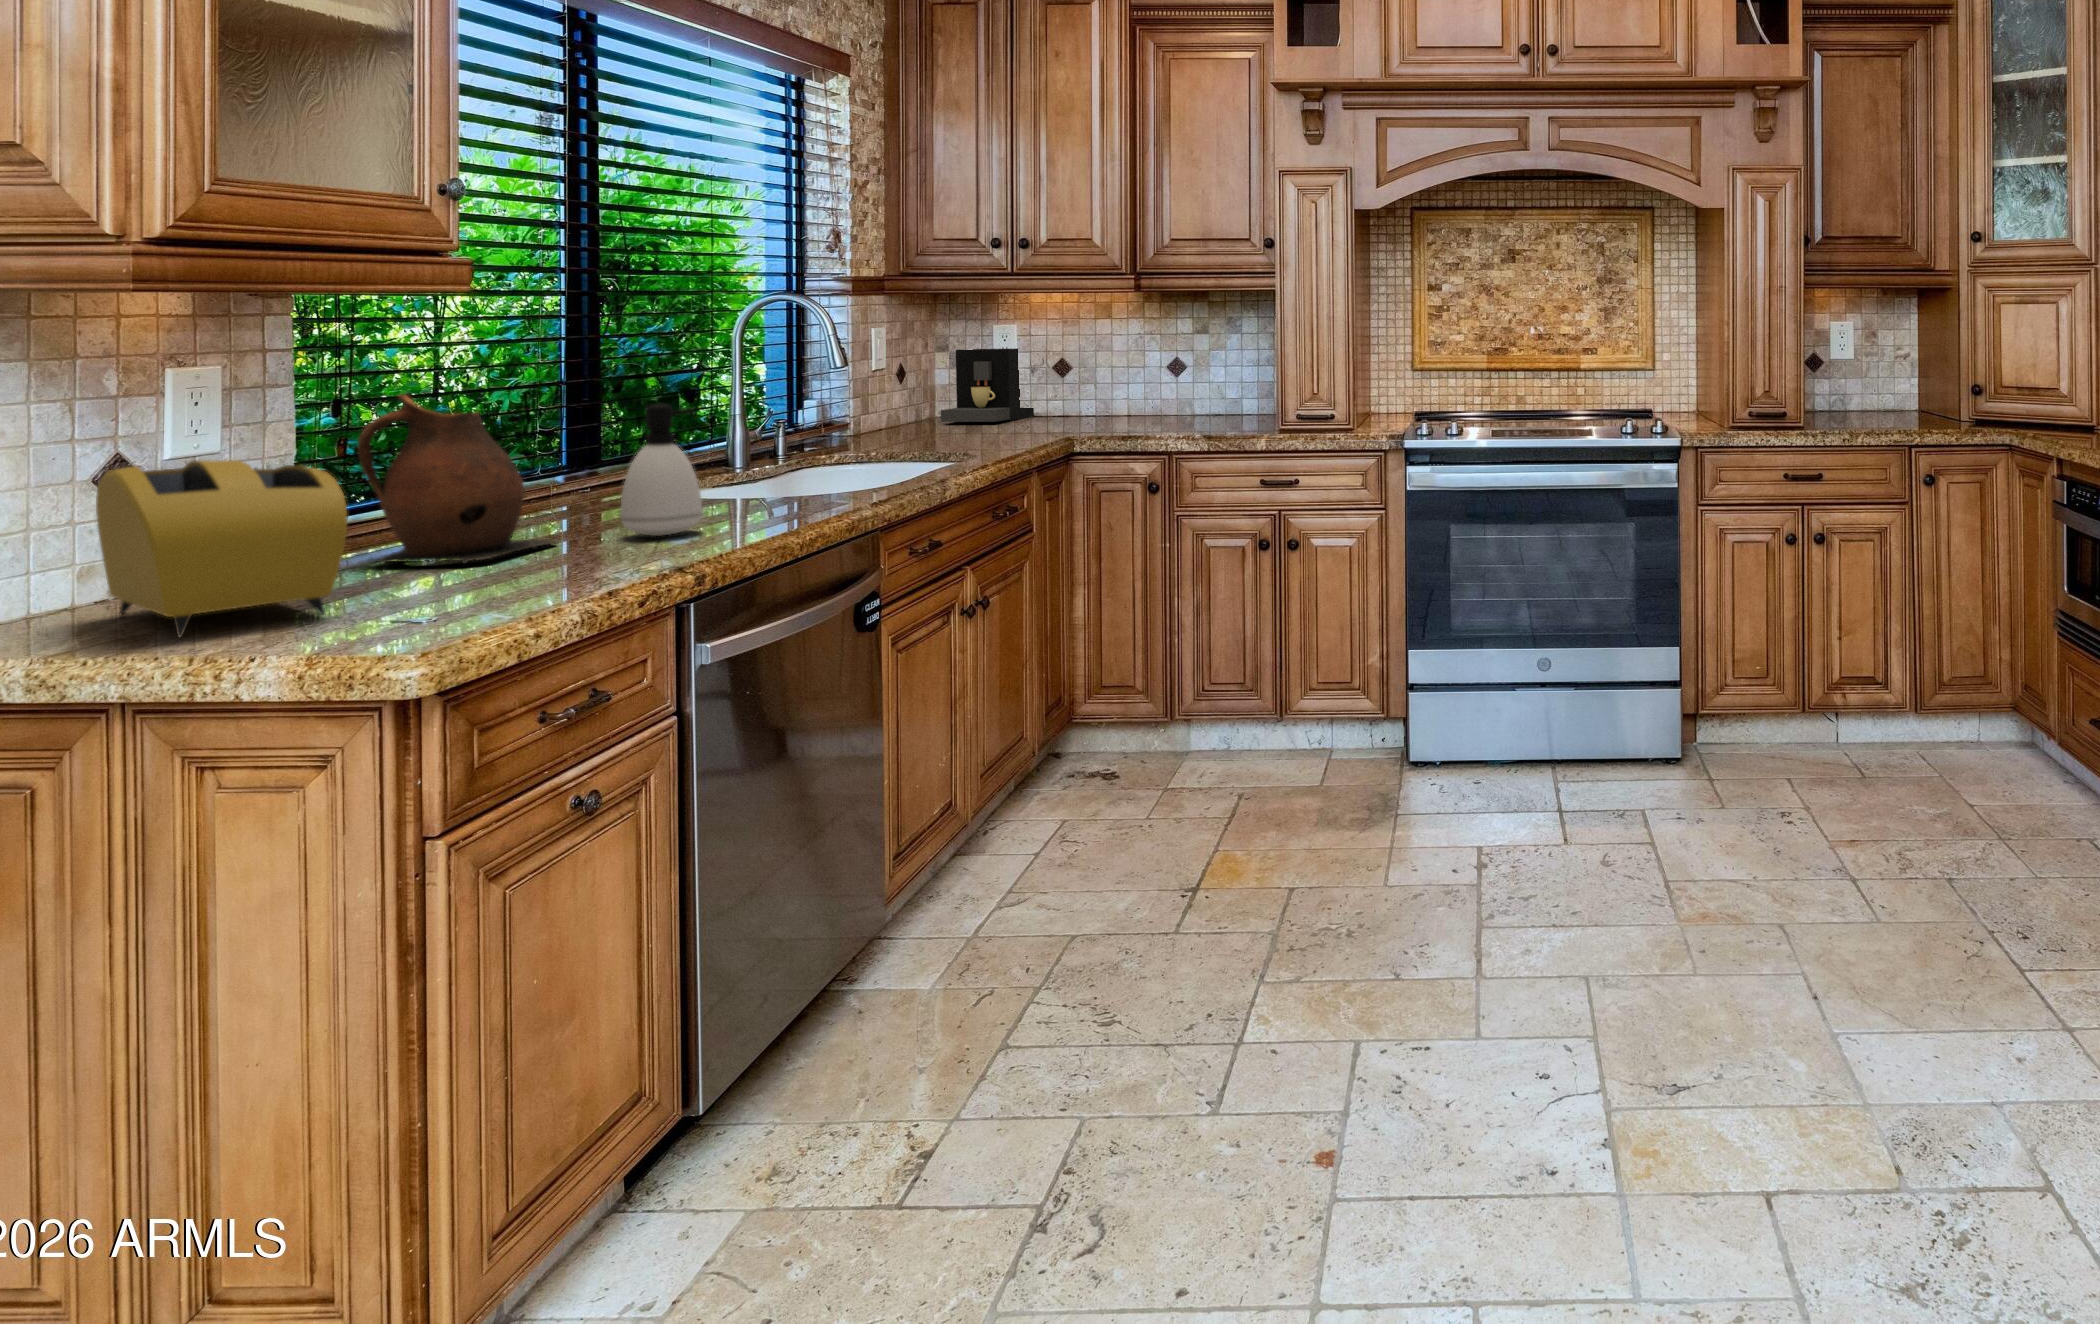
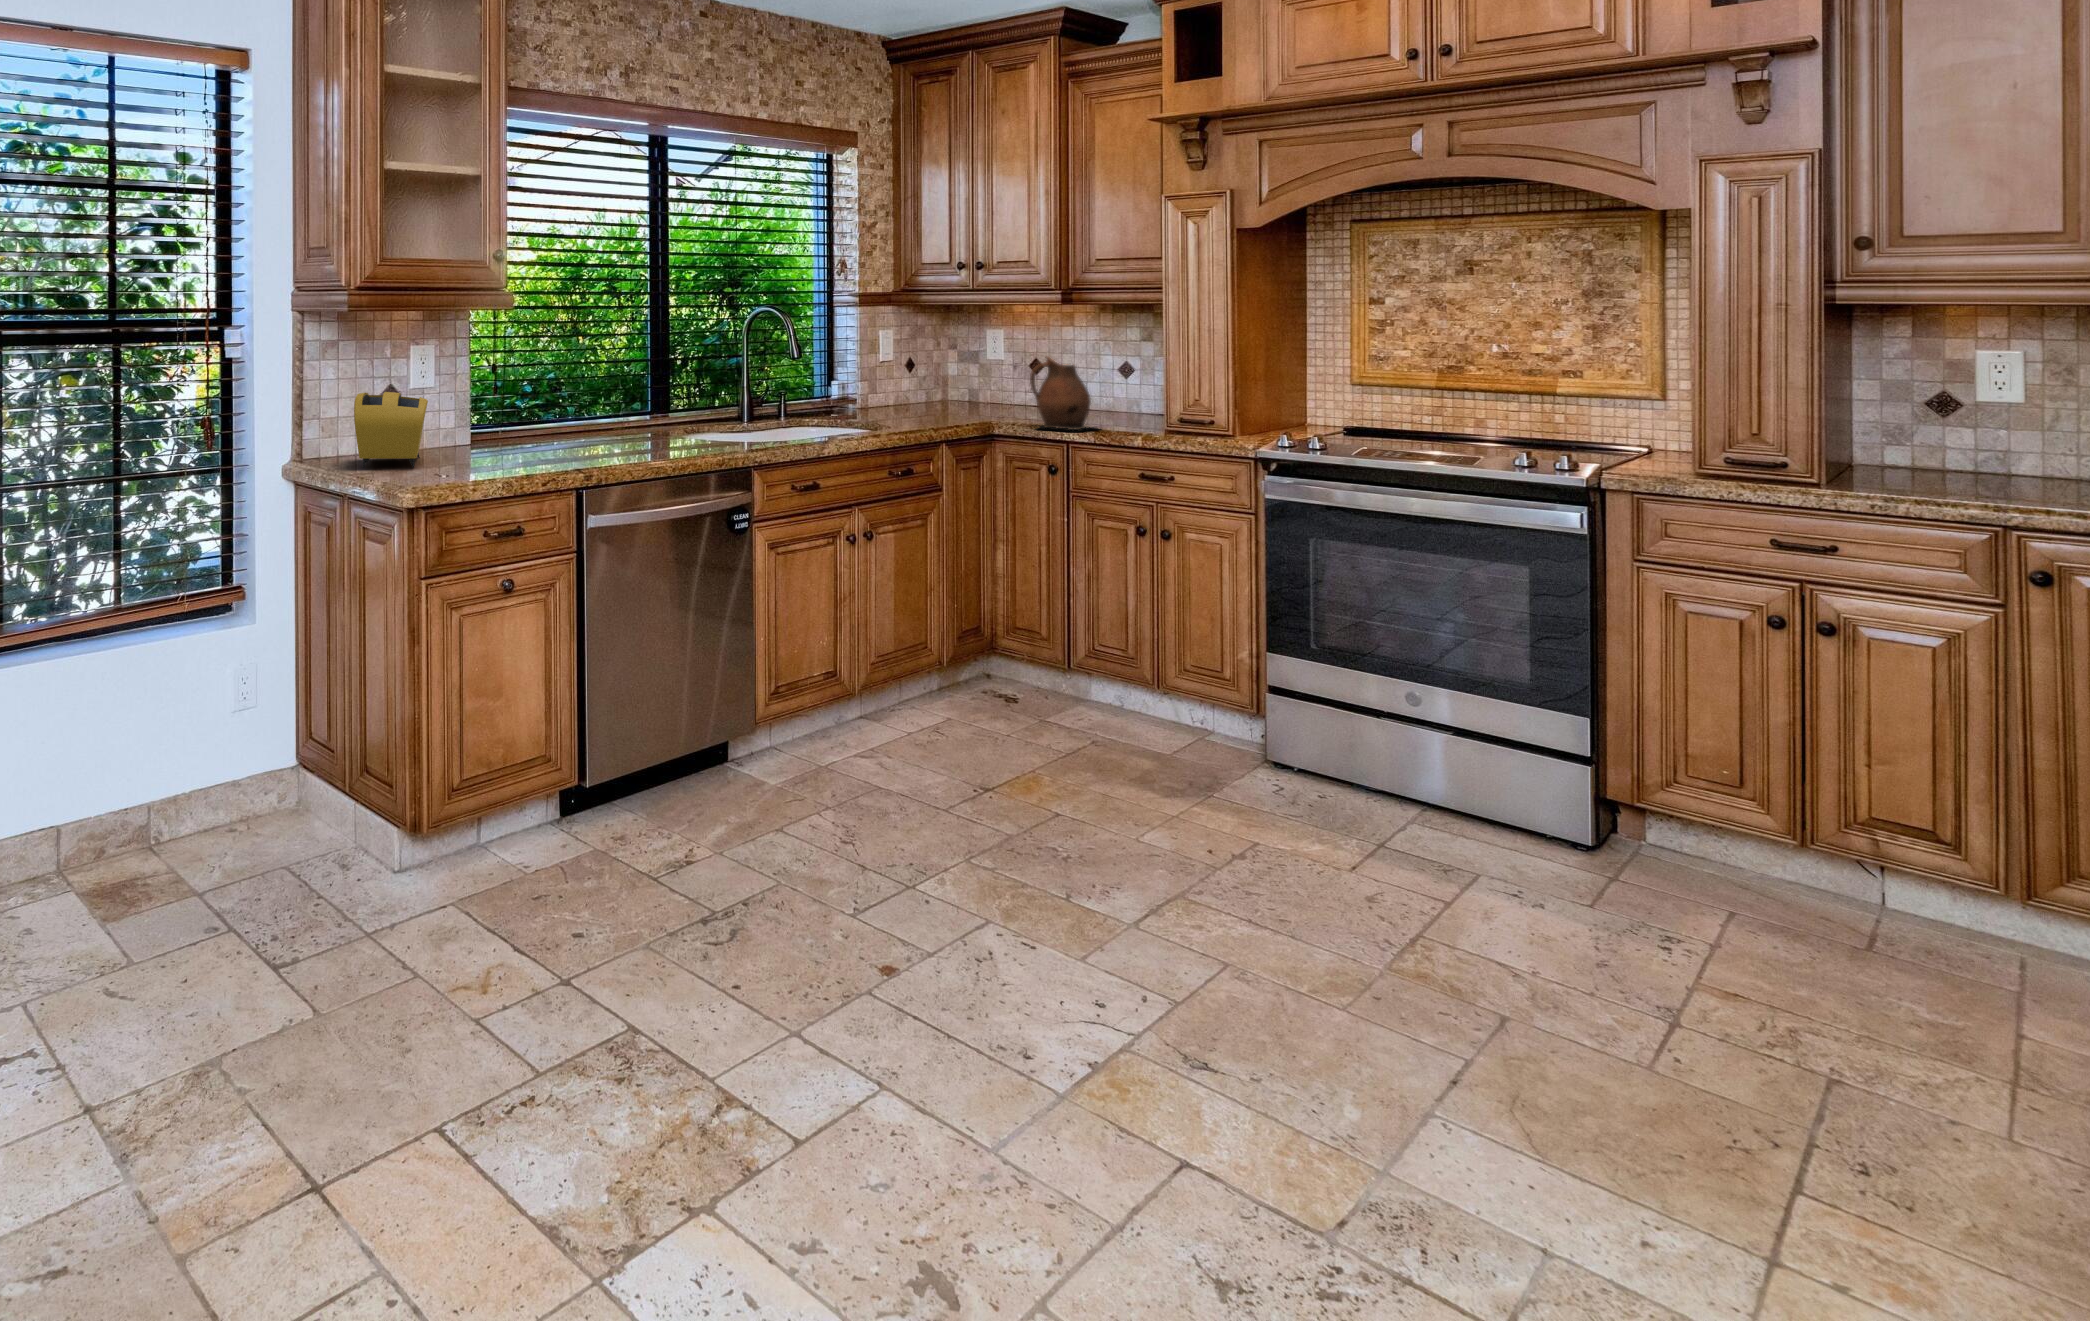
coffee maker: present [941,348,1034,422] -> none [938,350,1027,410]
ceramic pitcher: present [358,395,555,563] -> present [1030,357,1091,430]
soap dispenser: present [620,404,703,536] -> none [580,378,620,454]

